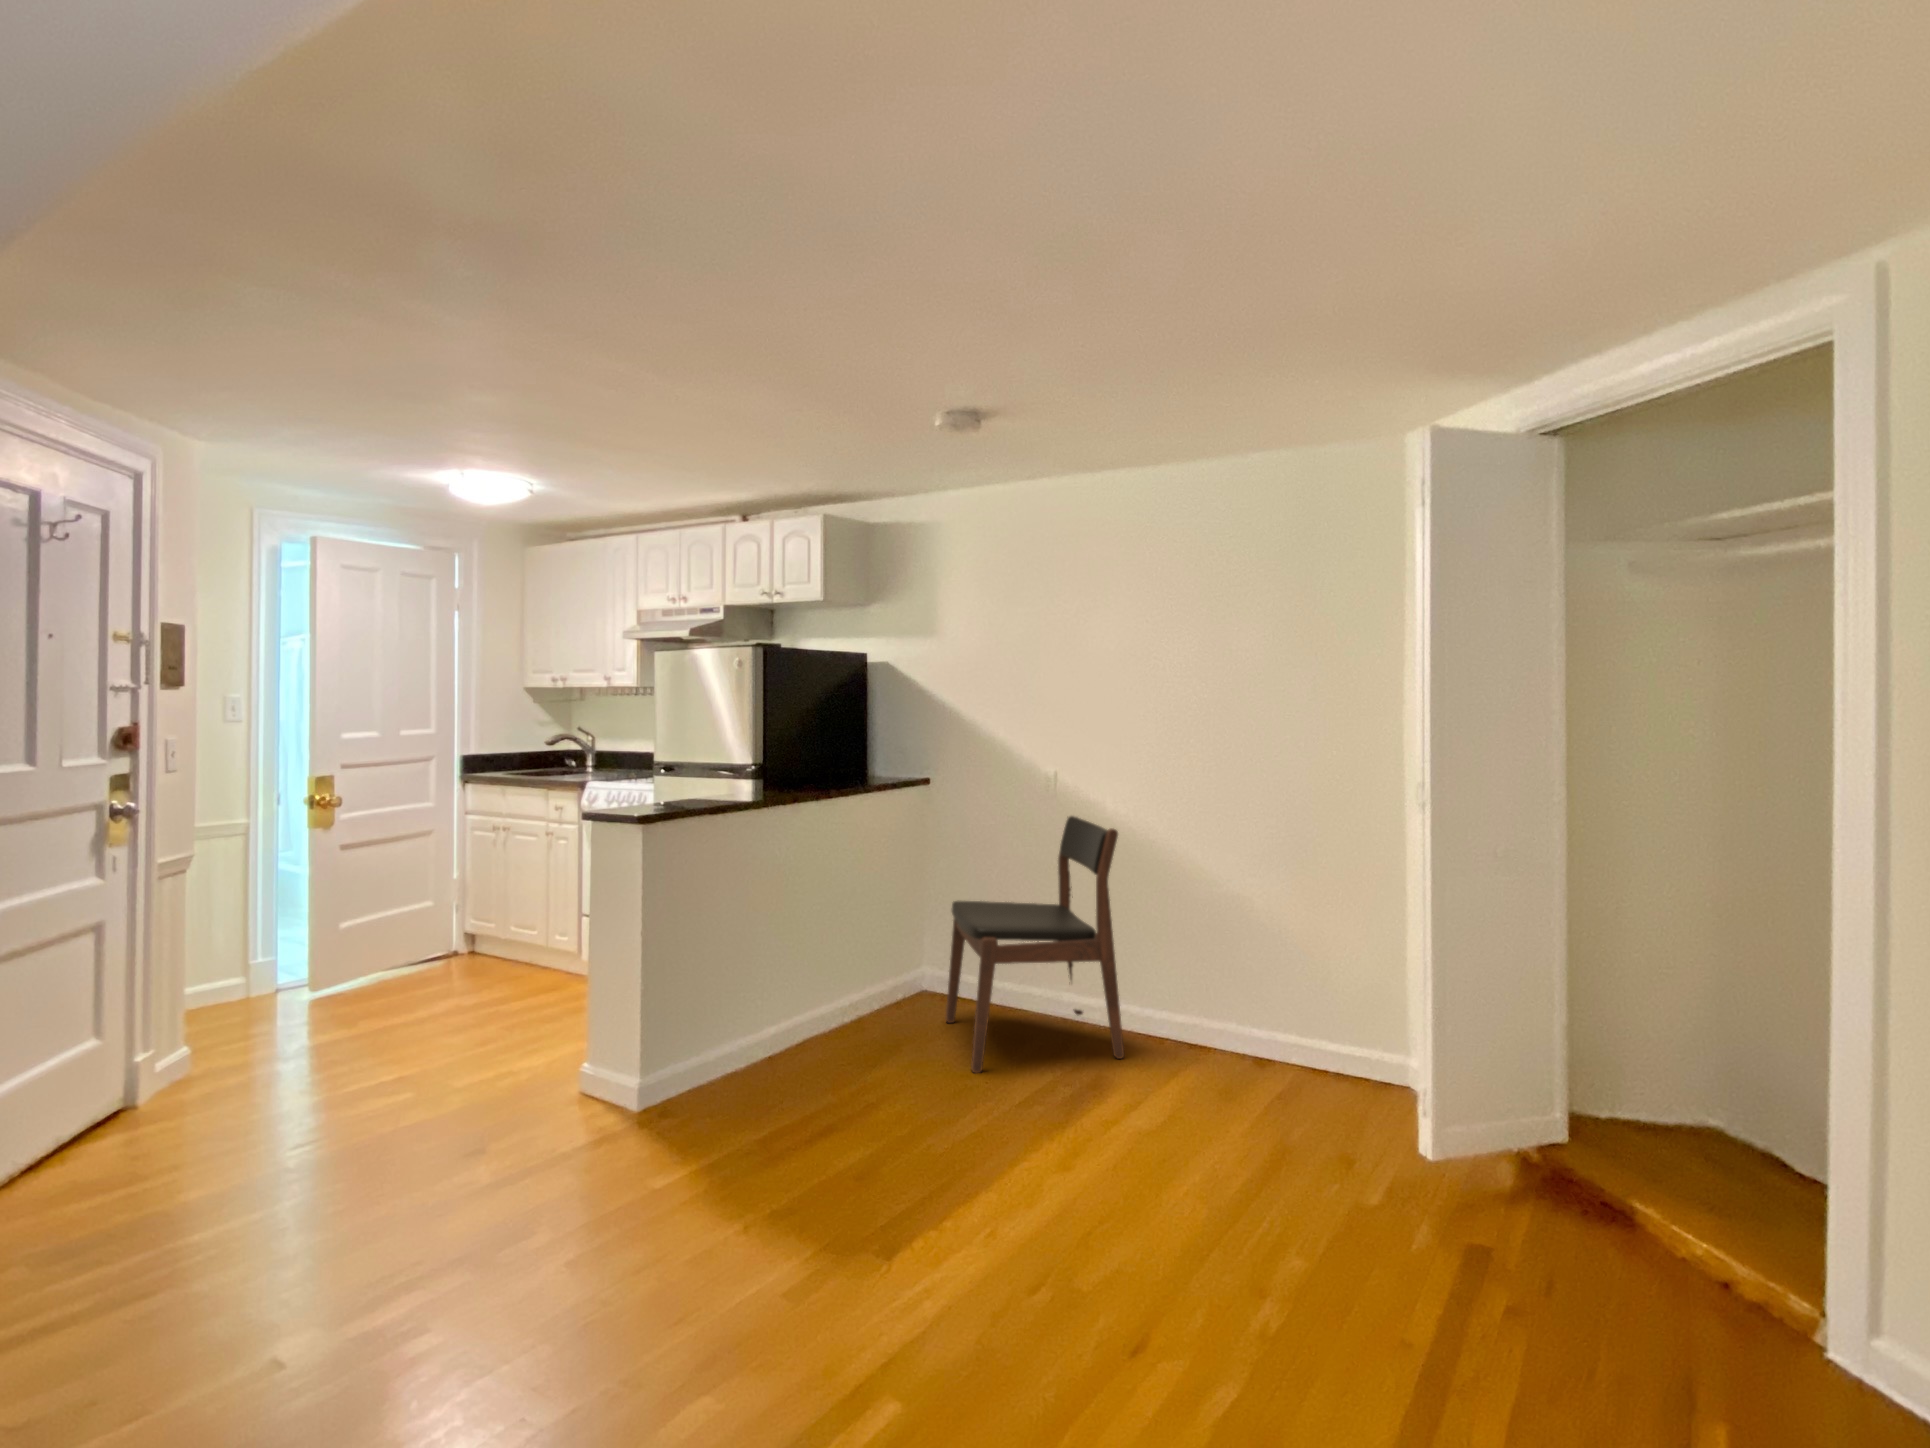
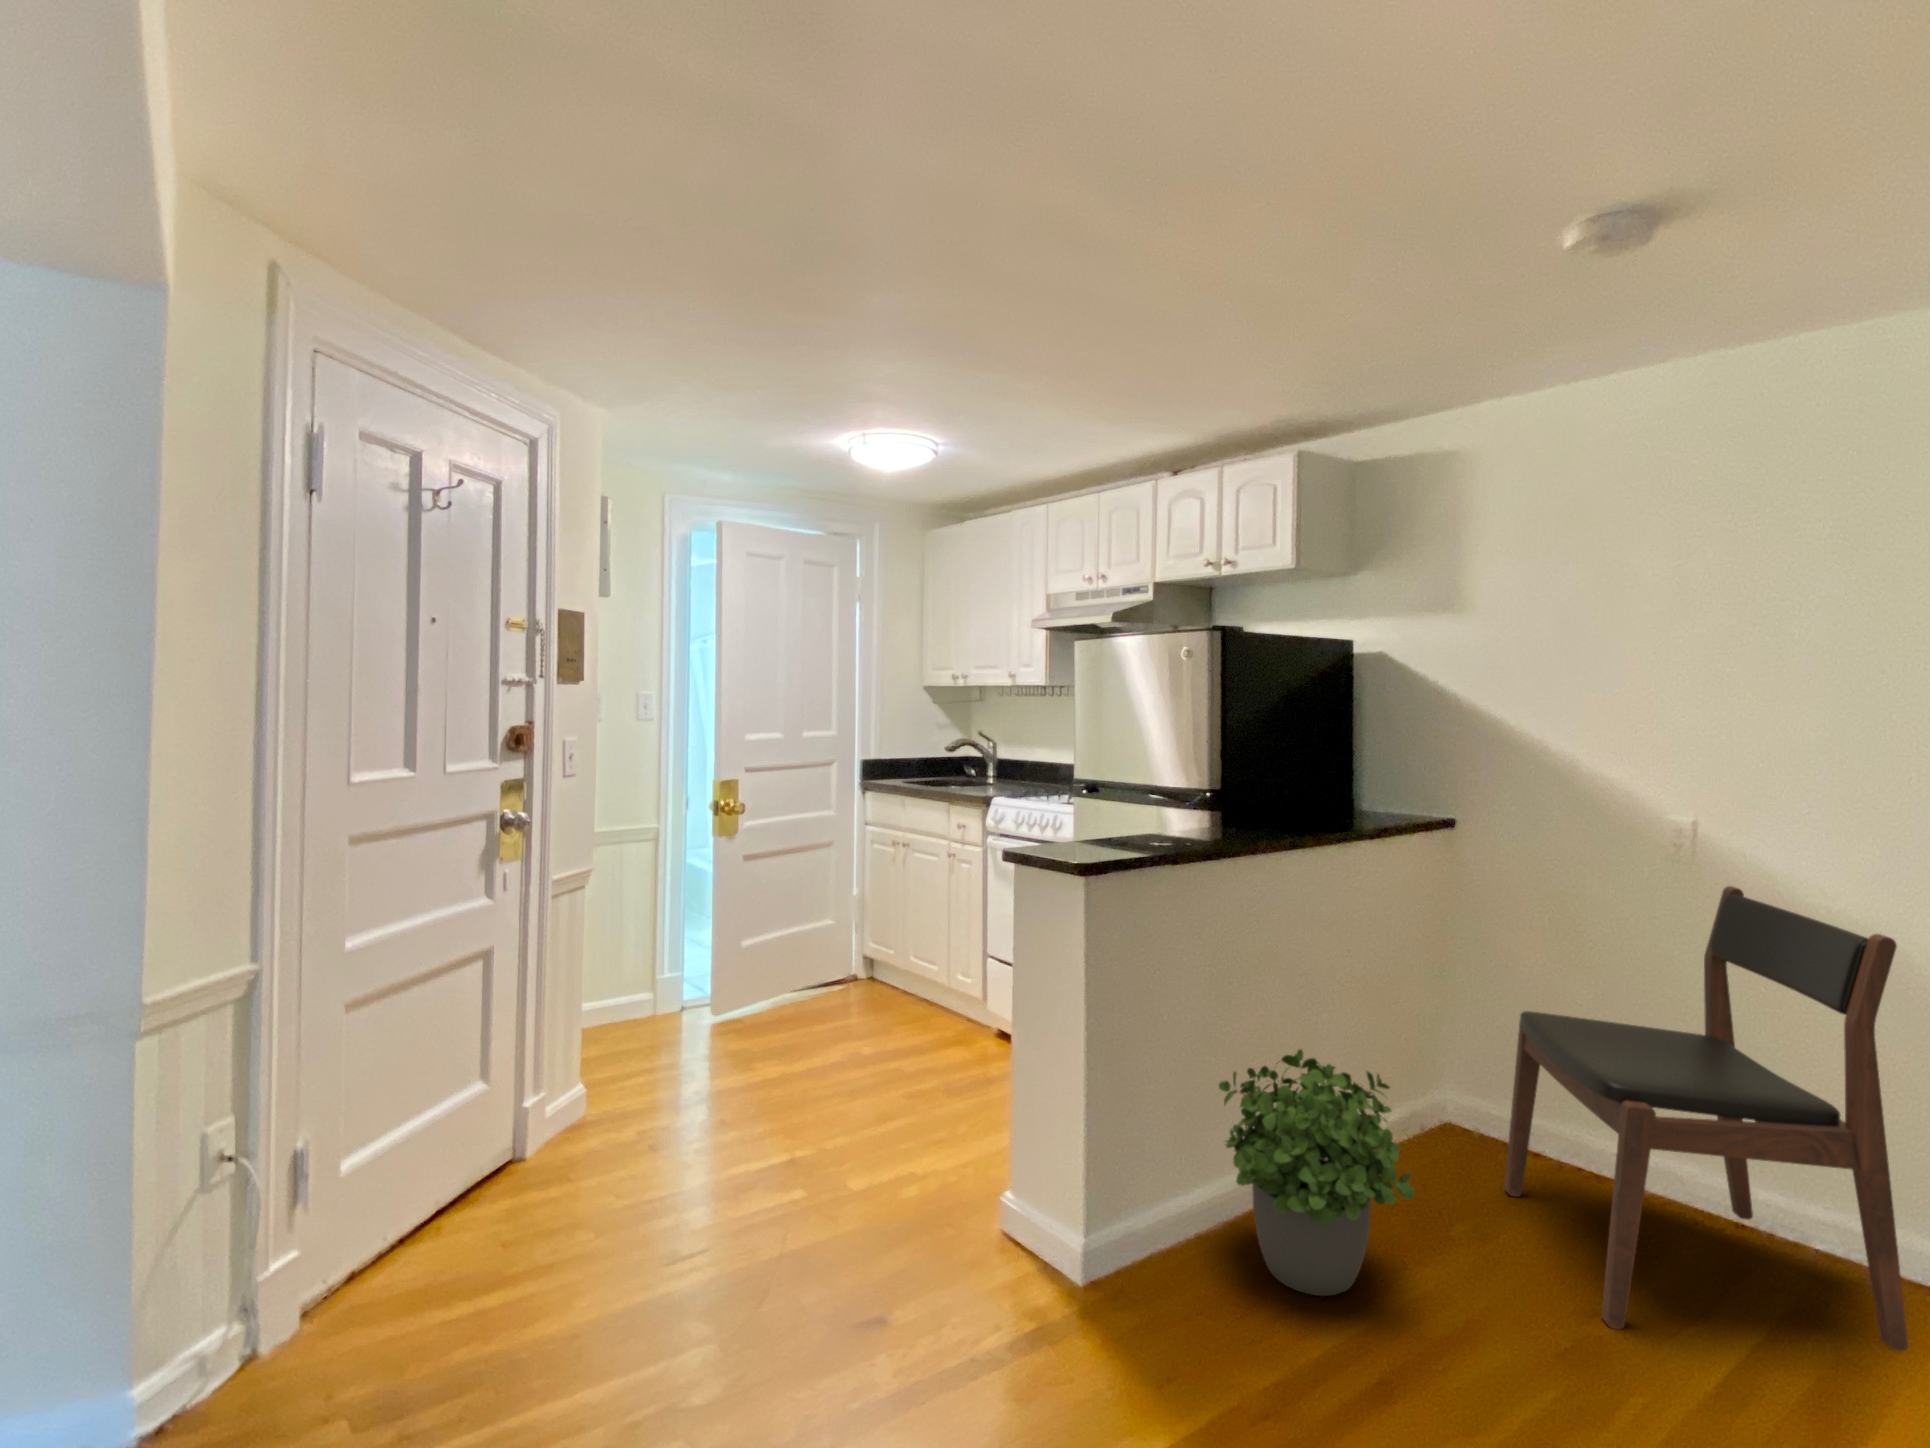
potted plant: none [741,933,862,1086] -> present [1219,1049,1414,1296]

